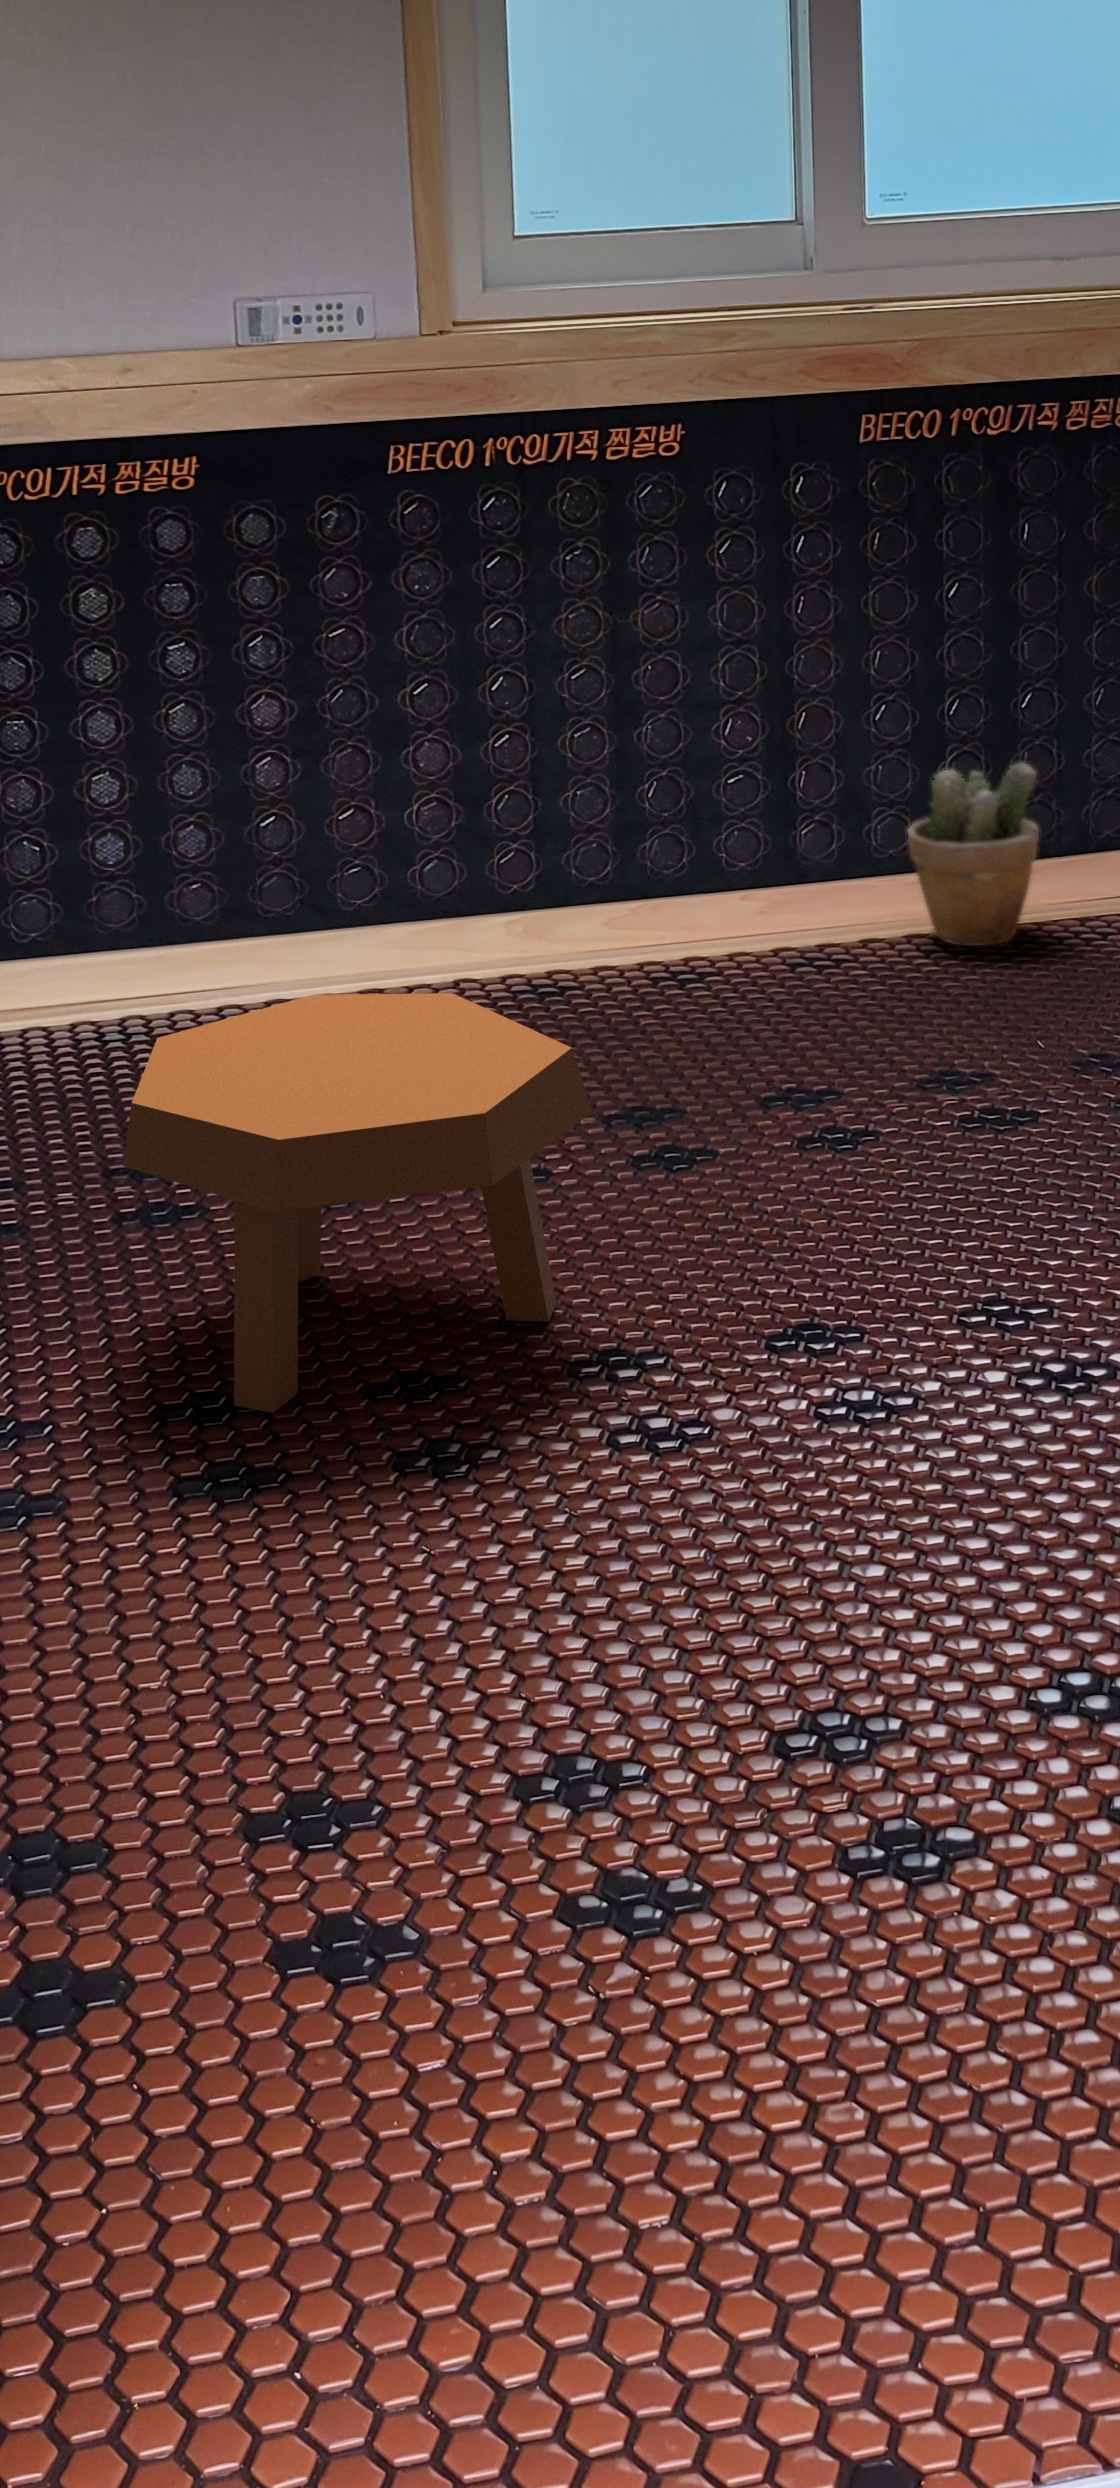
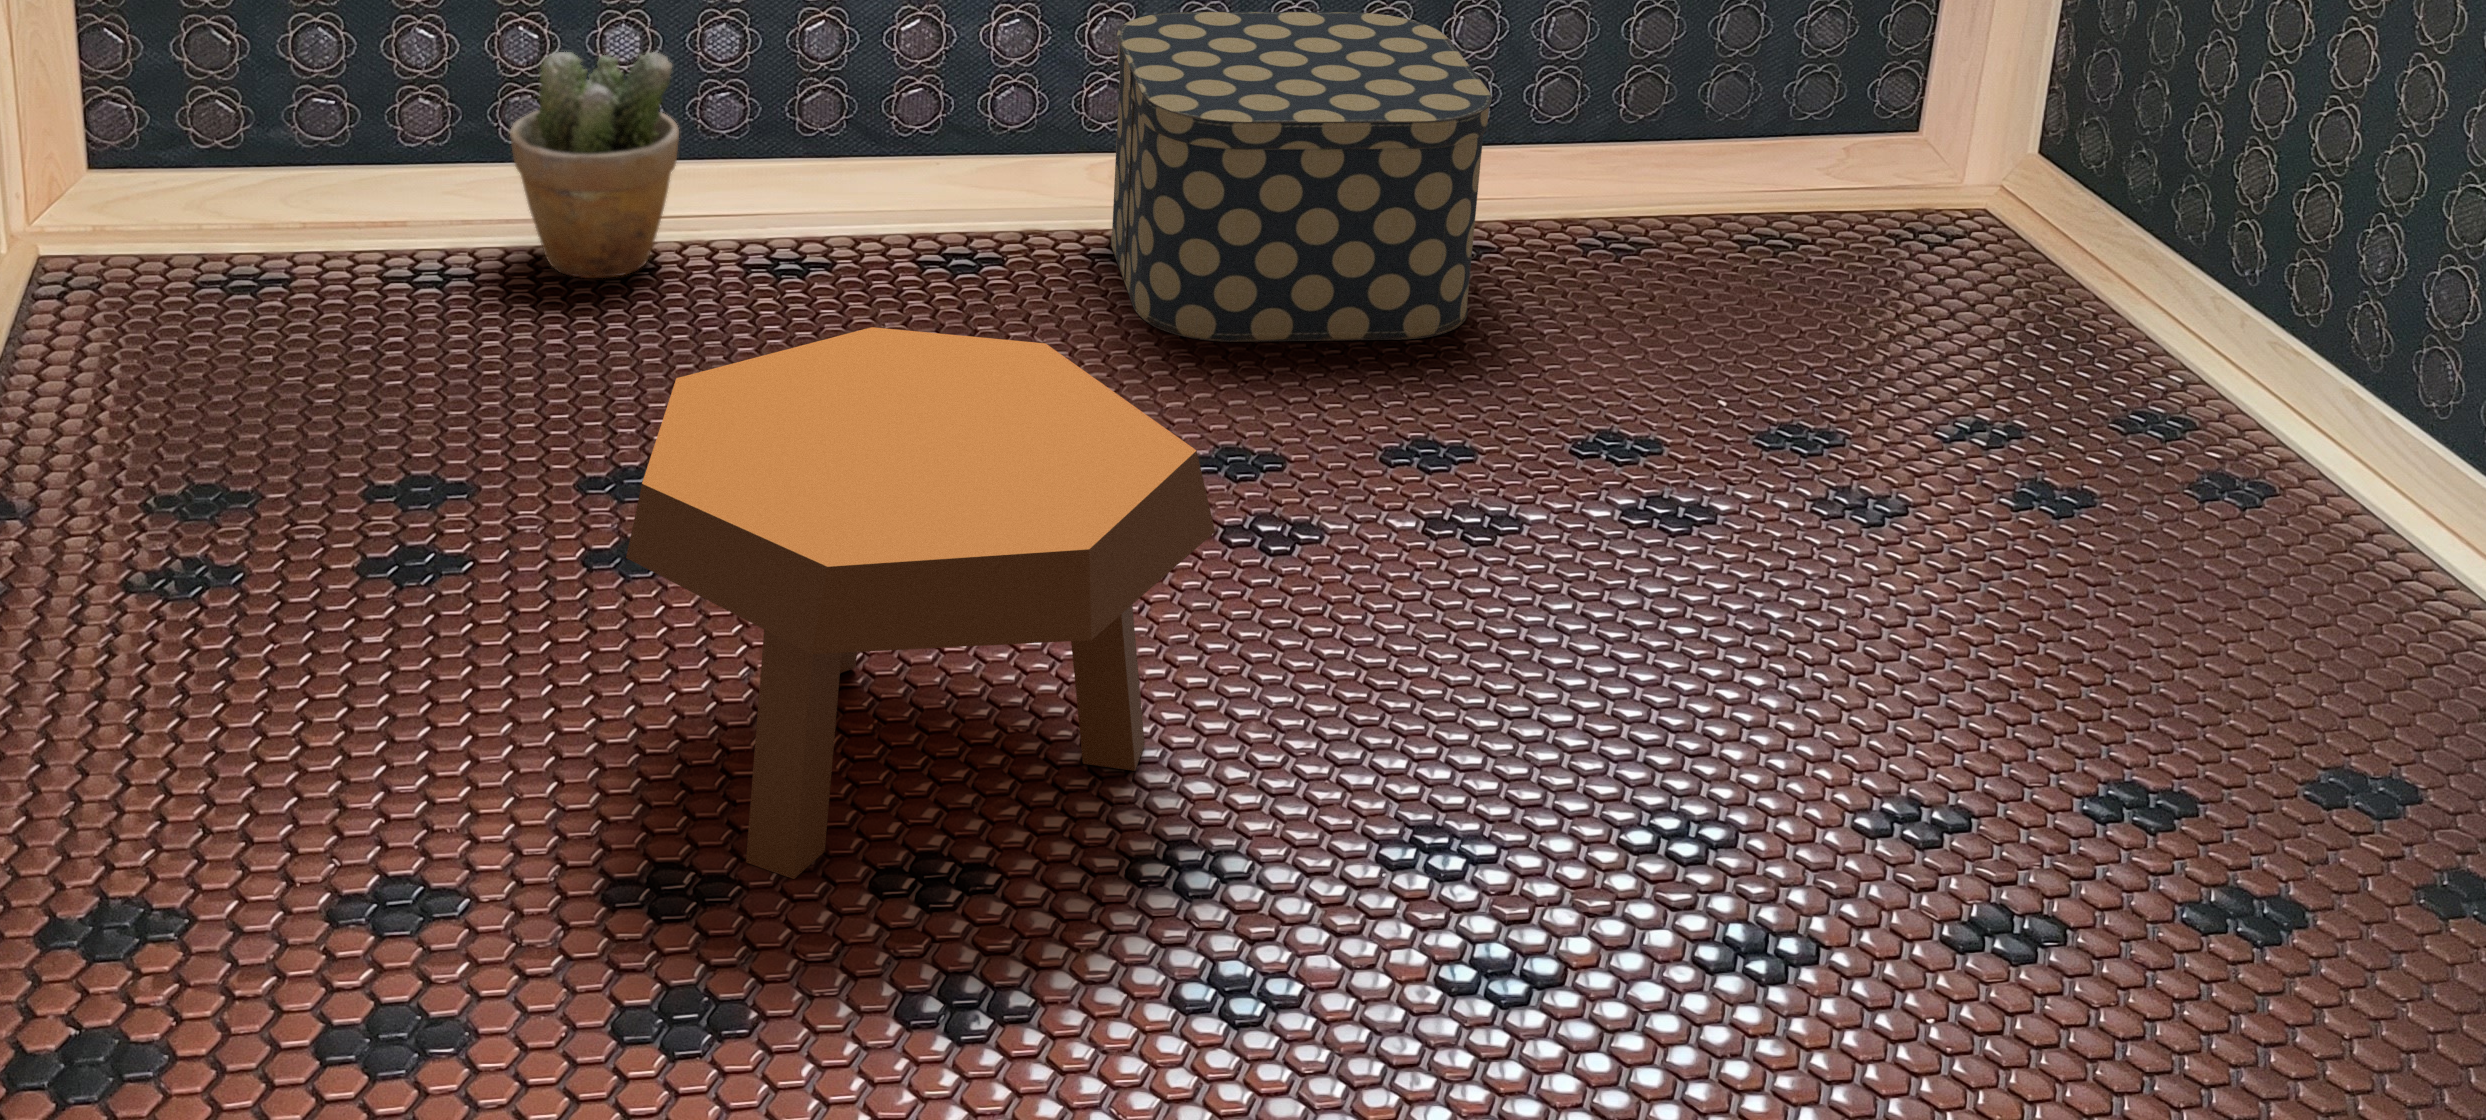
potted plant: present [908,763,1039,946] -> present [510,52,679,278]
storage box: none [517,769,827,1037] -> present [1111,12,1492,342]

